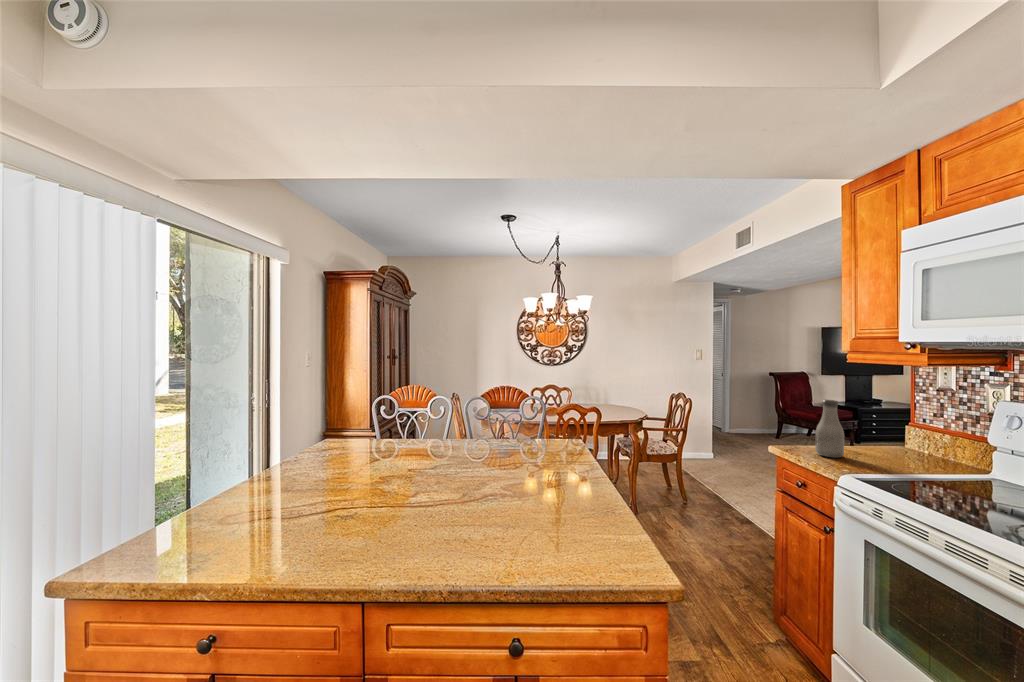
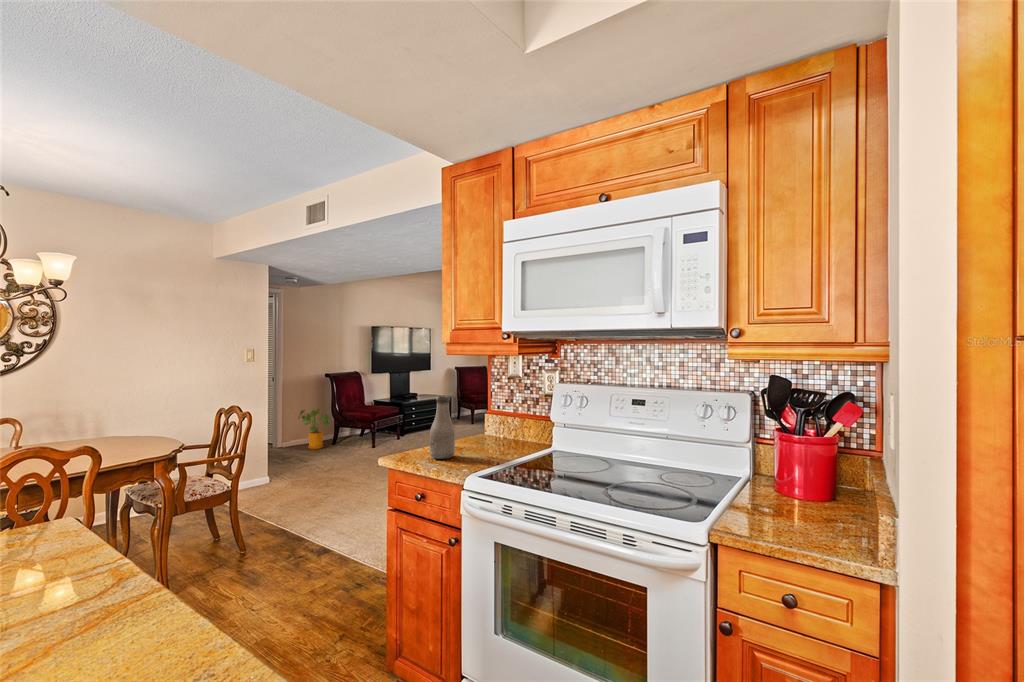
house plant: none [741,404,772,439] -> present [298,408,329,449]

